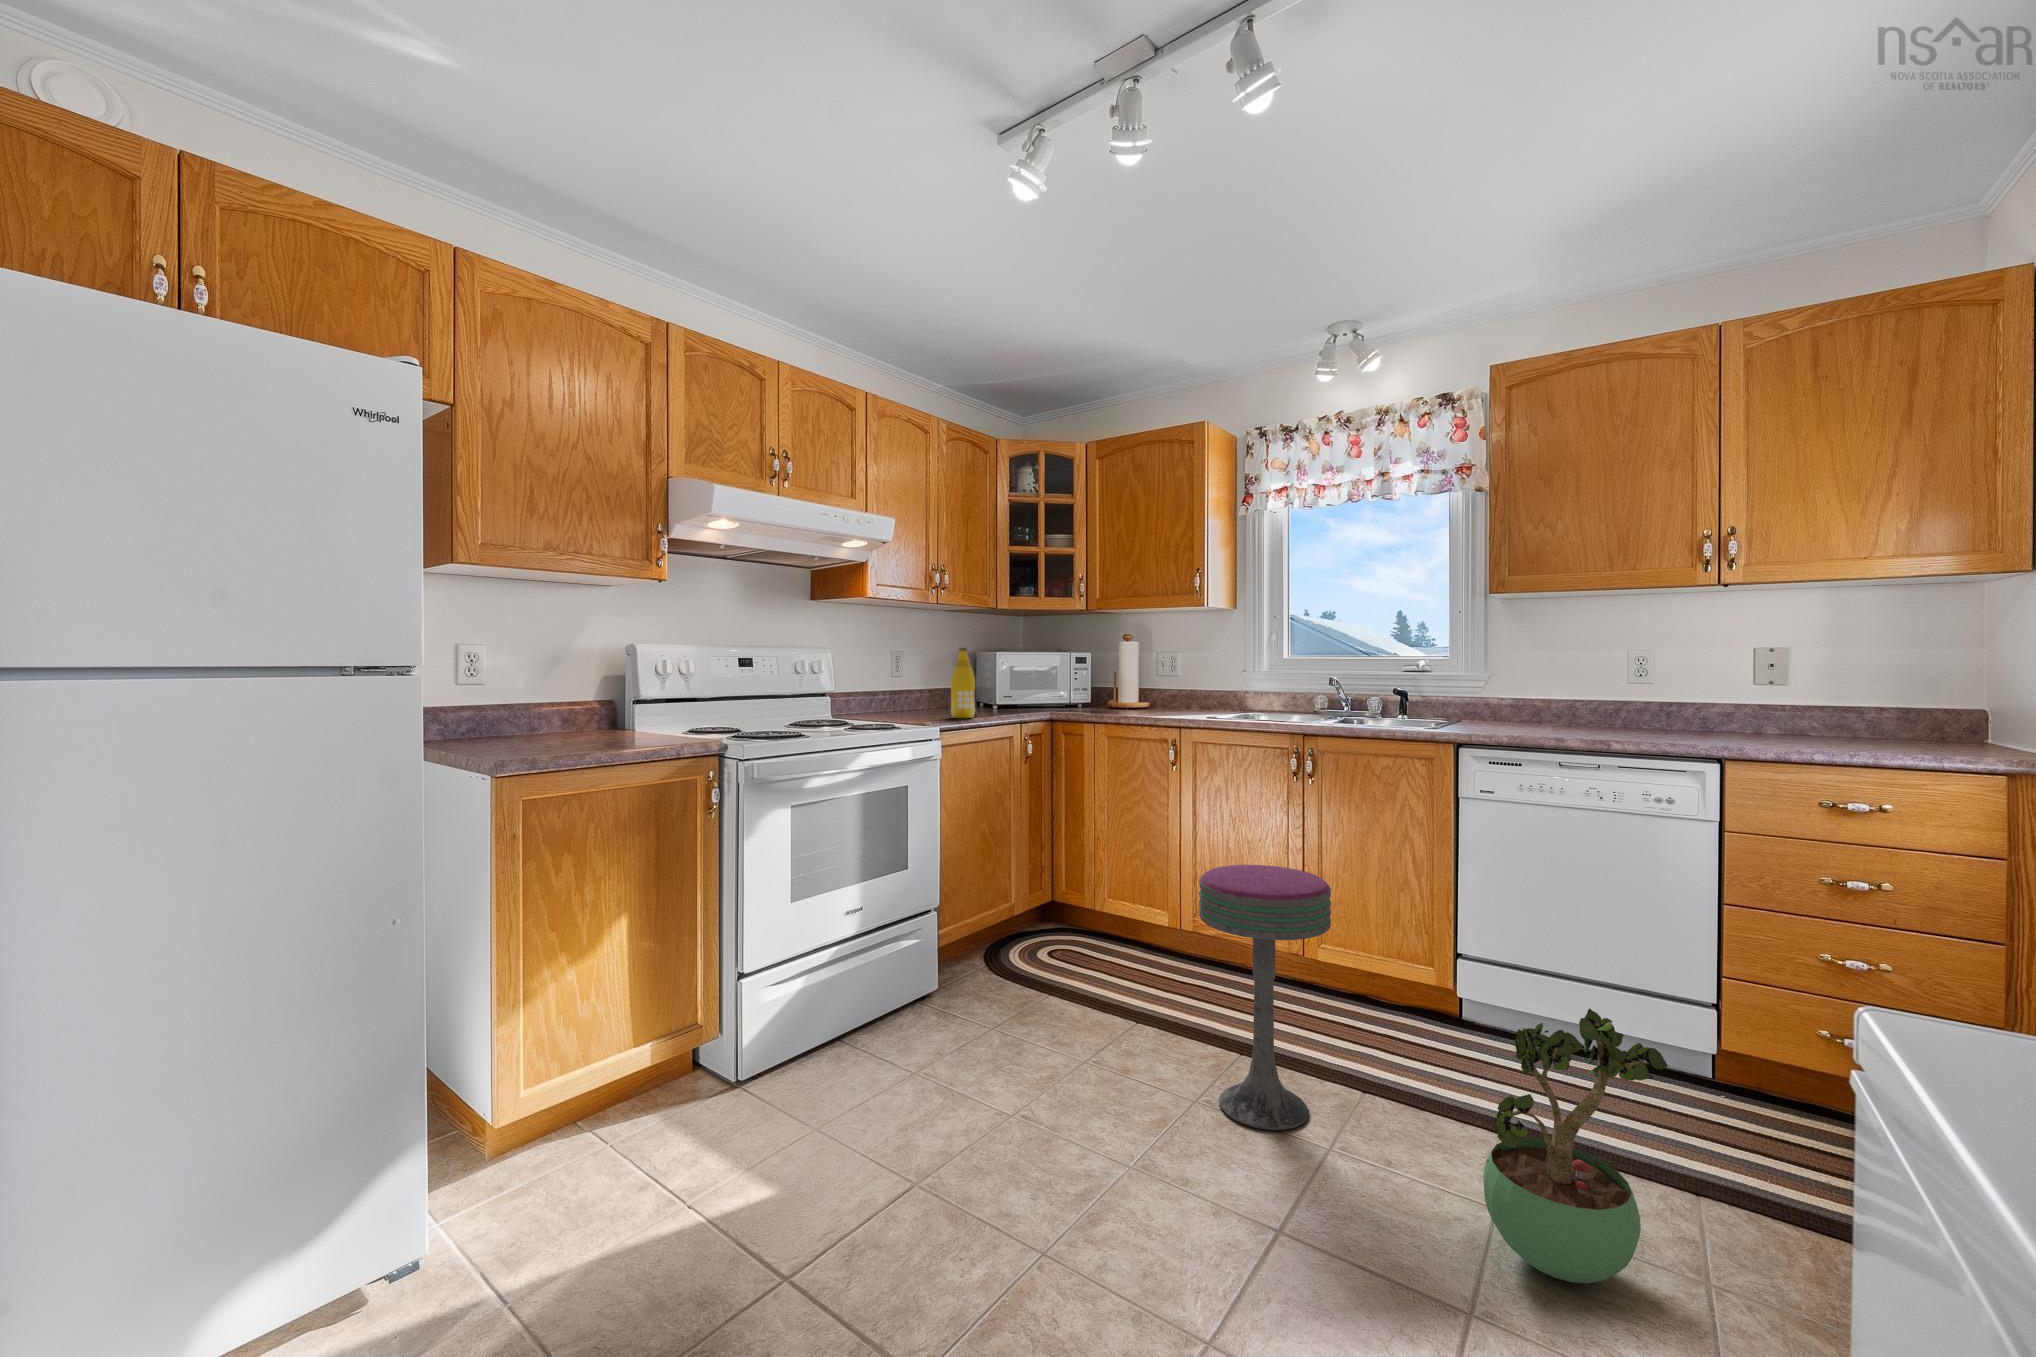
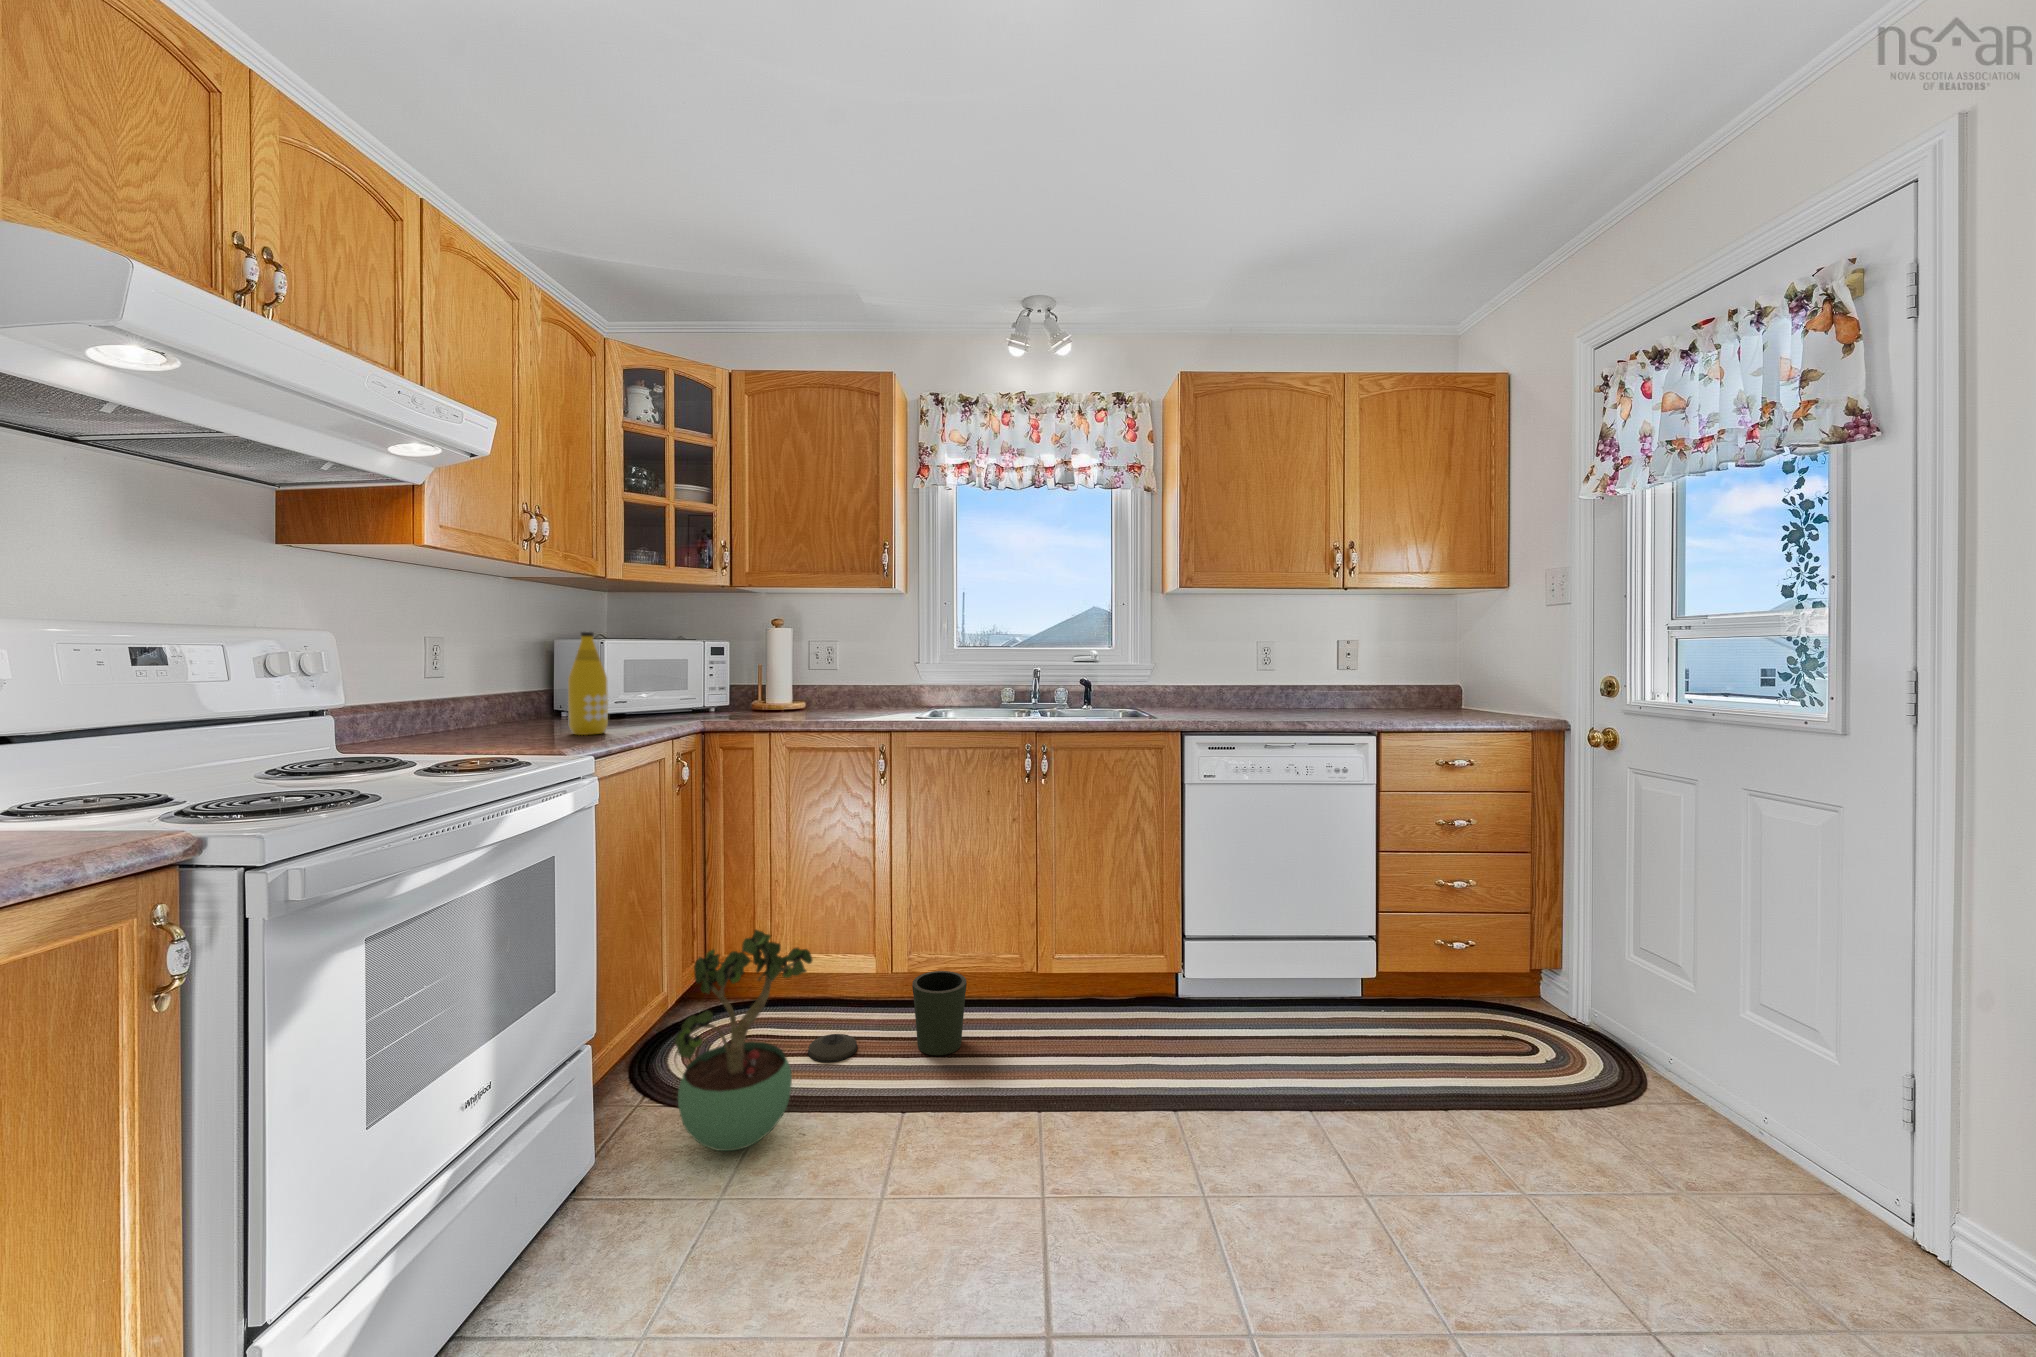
bar stool: present [1199,865,1331,1130] -> none [1053,888,1199,1197]
trash can: none [1089,934,1213,1003] -> present [808,971,967,1062]
potted plant: present [1483,1009,1667,1283] -> present [675,930,812,1151]

